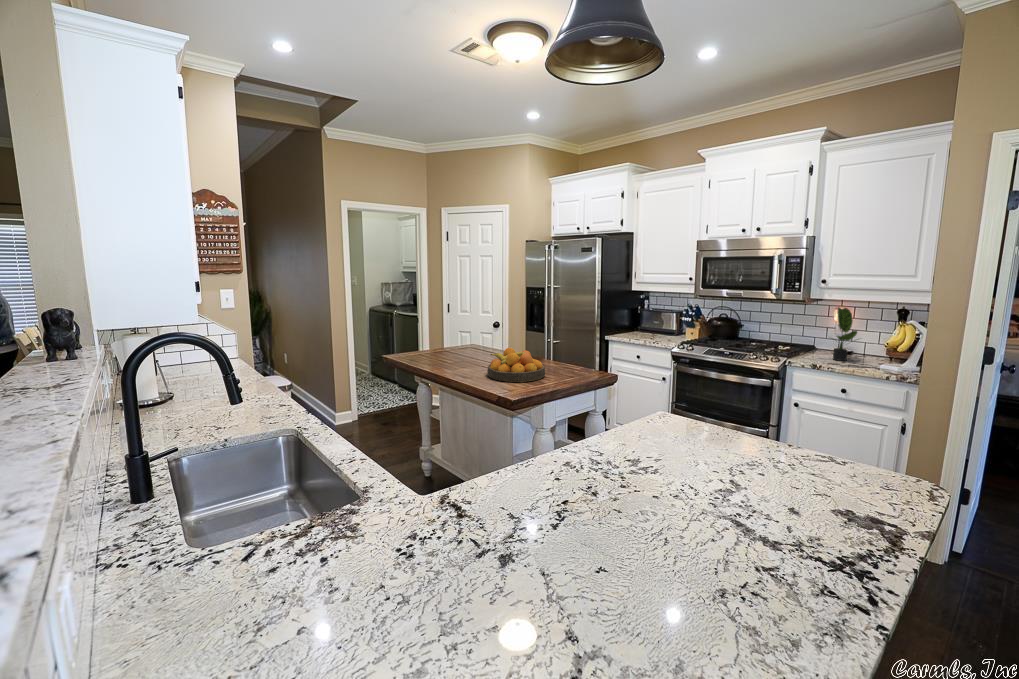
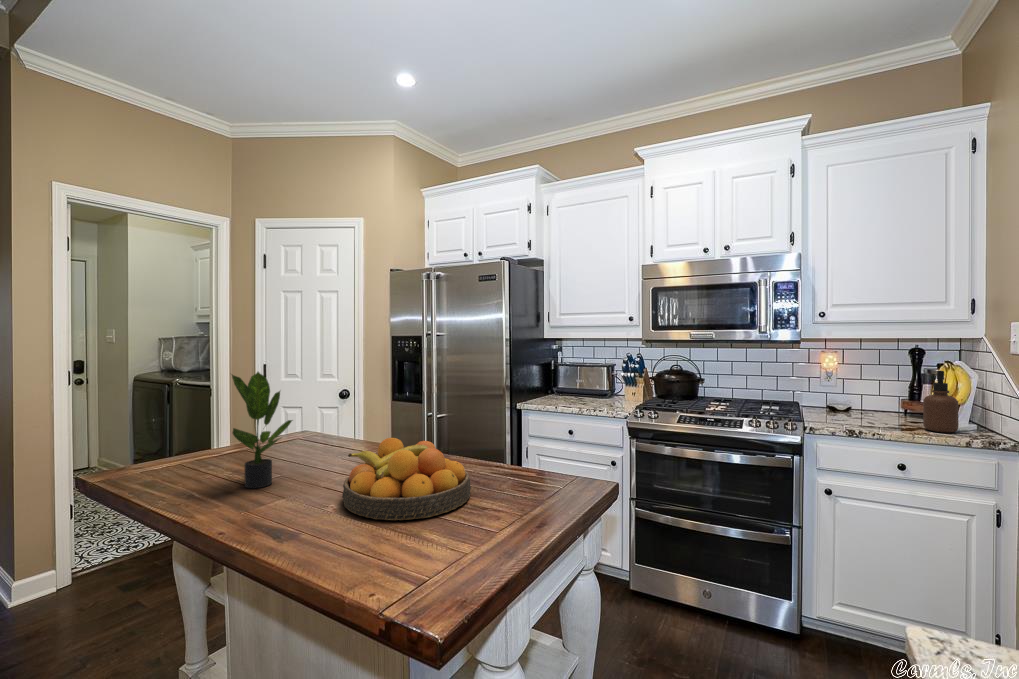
potted plant: present [833,307,858,361] -> present [232,372,292,488]
soap dispenser: none [872,327,897,370] -> present [923,371,959,433]

